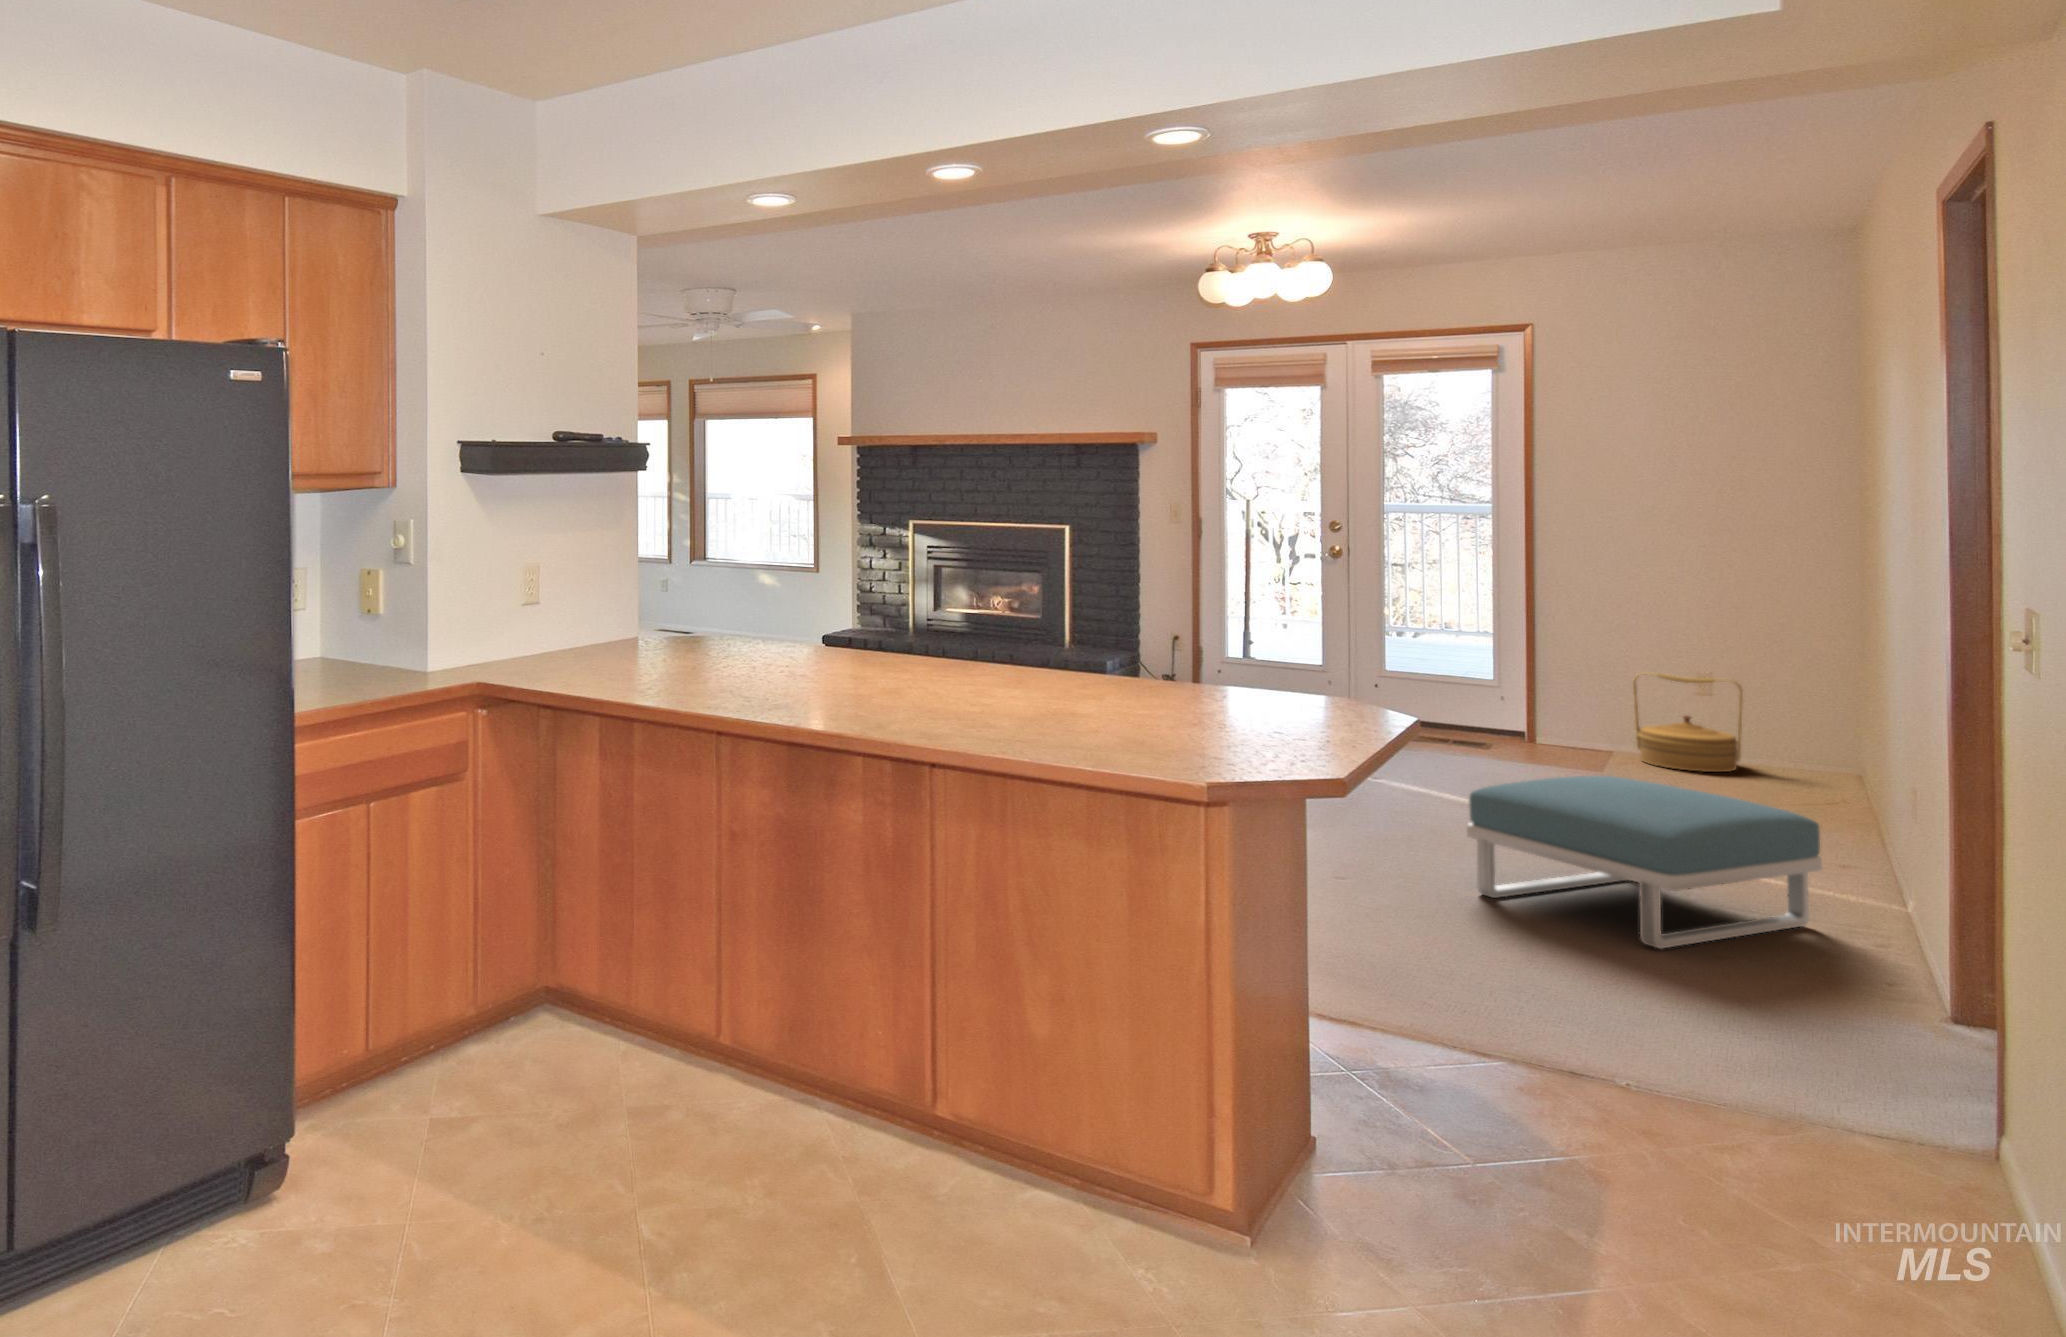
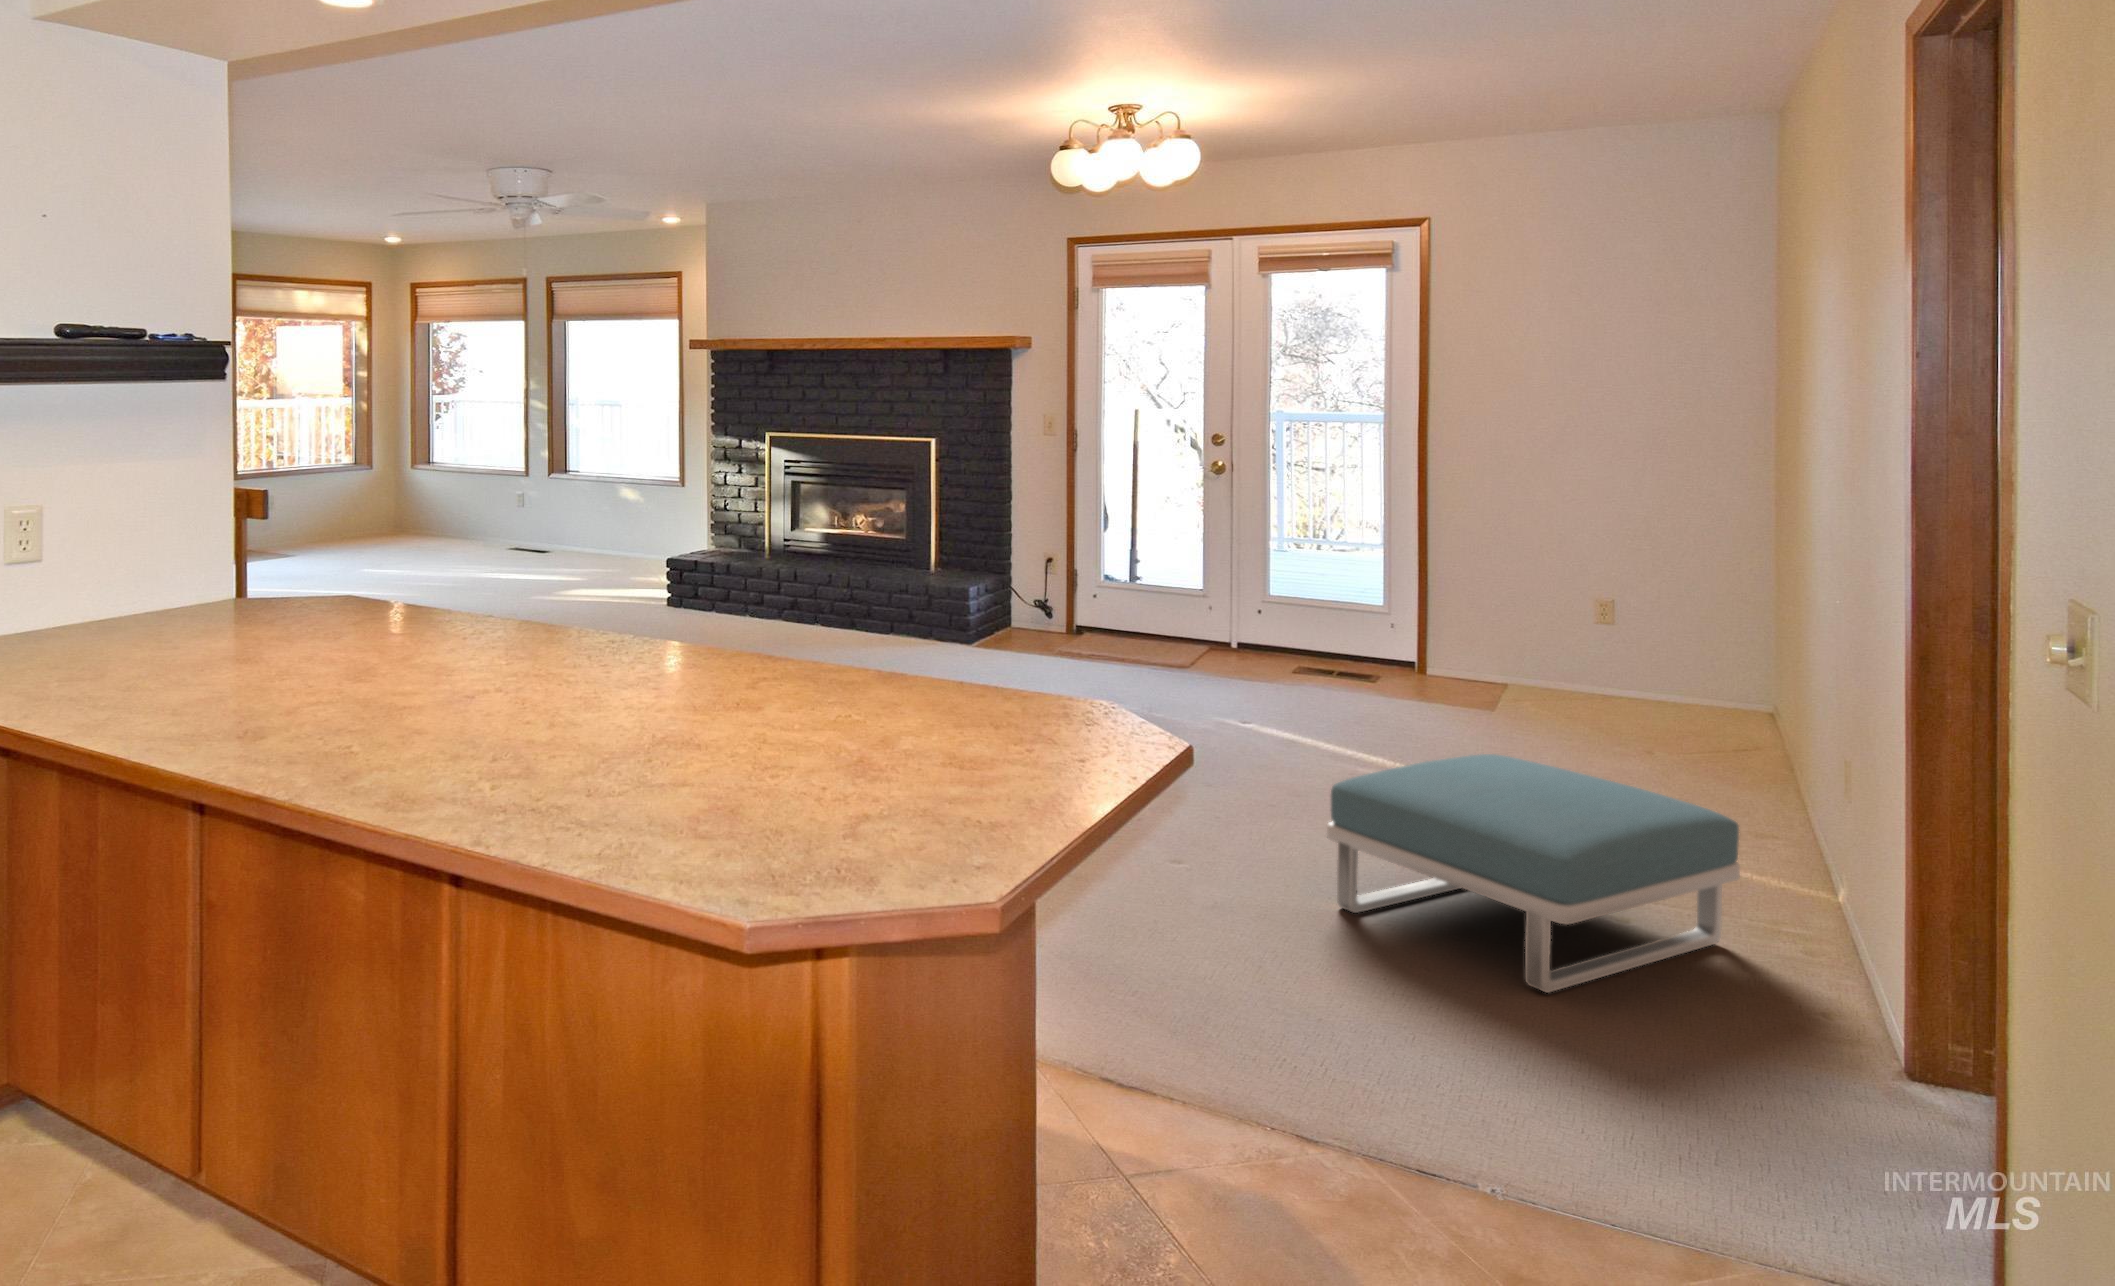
woven basket: present [1633,672,1743,772] -> none [1524,598,1641,709]

